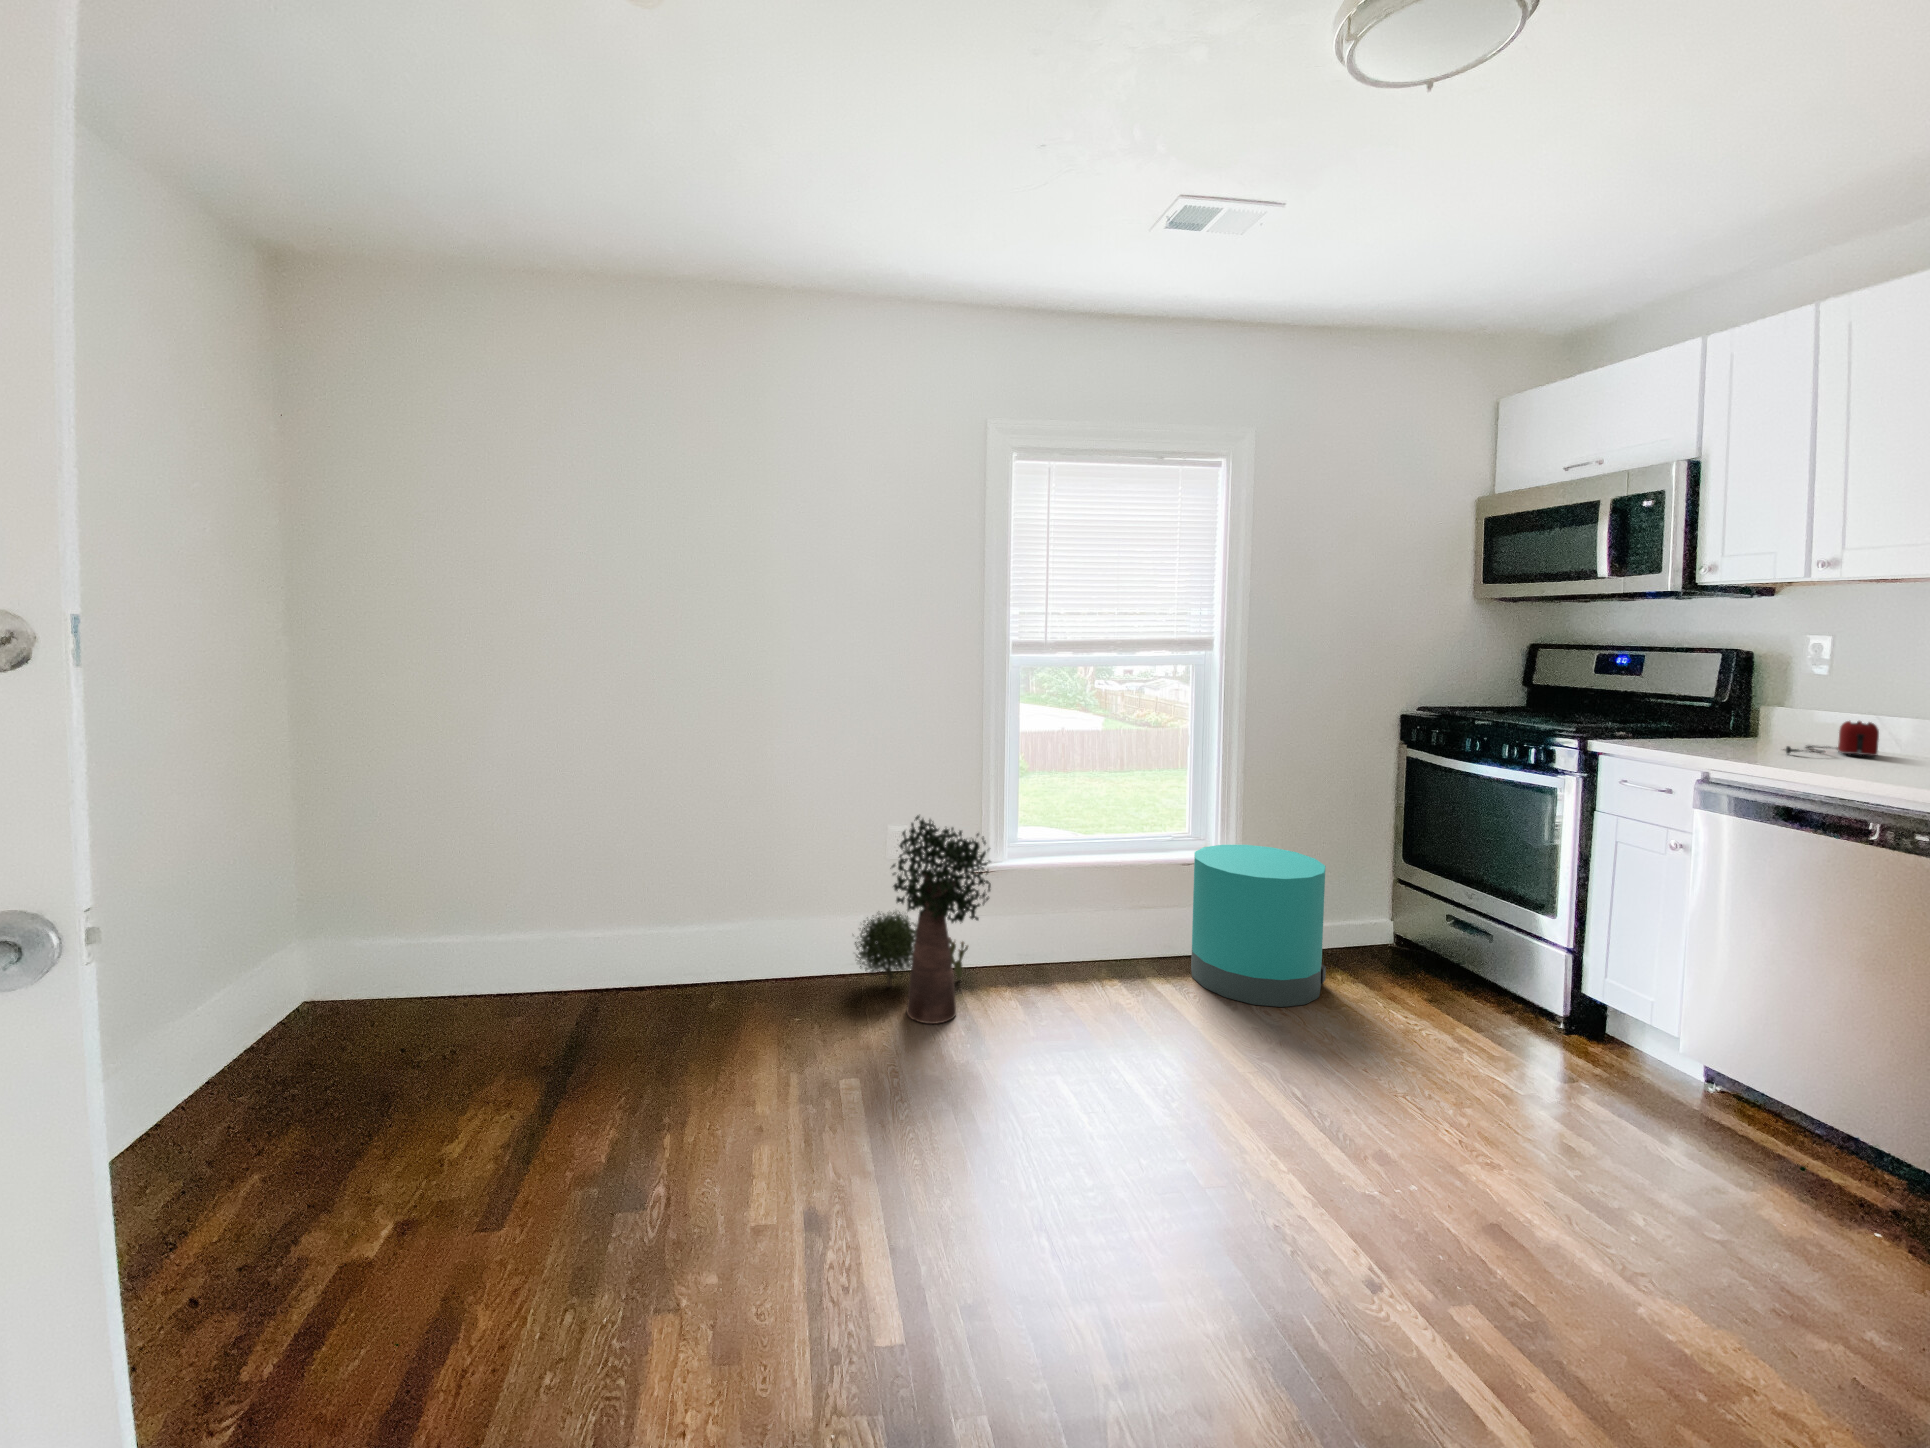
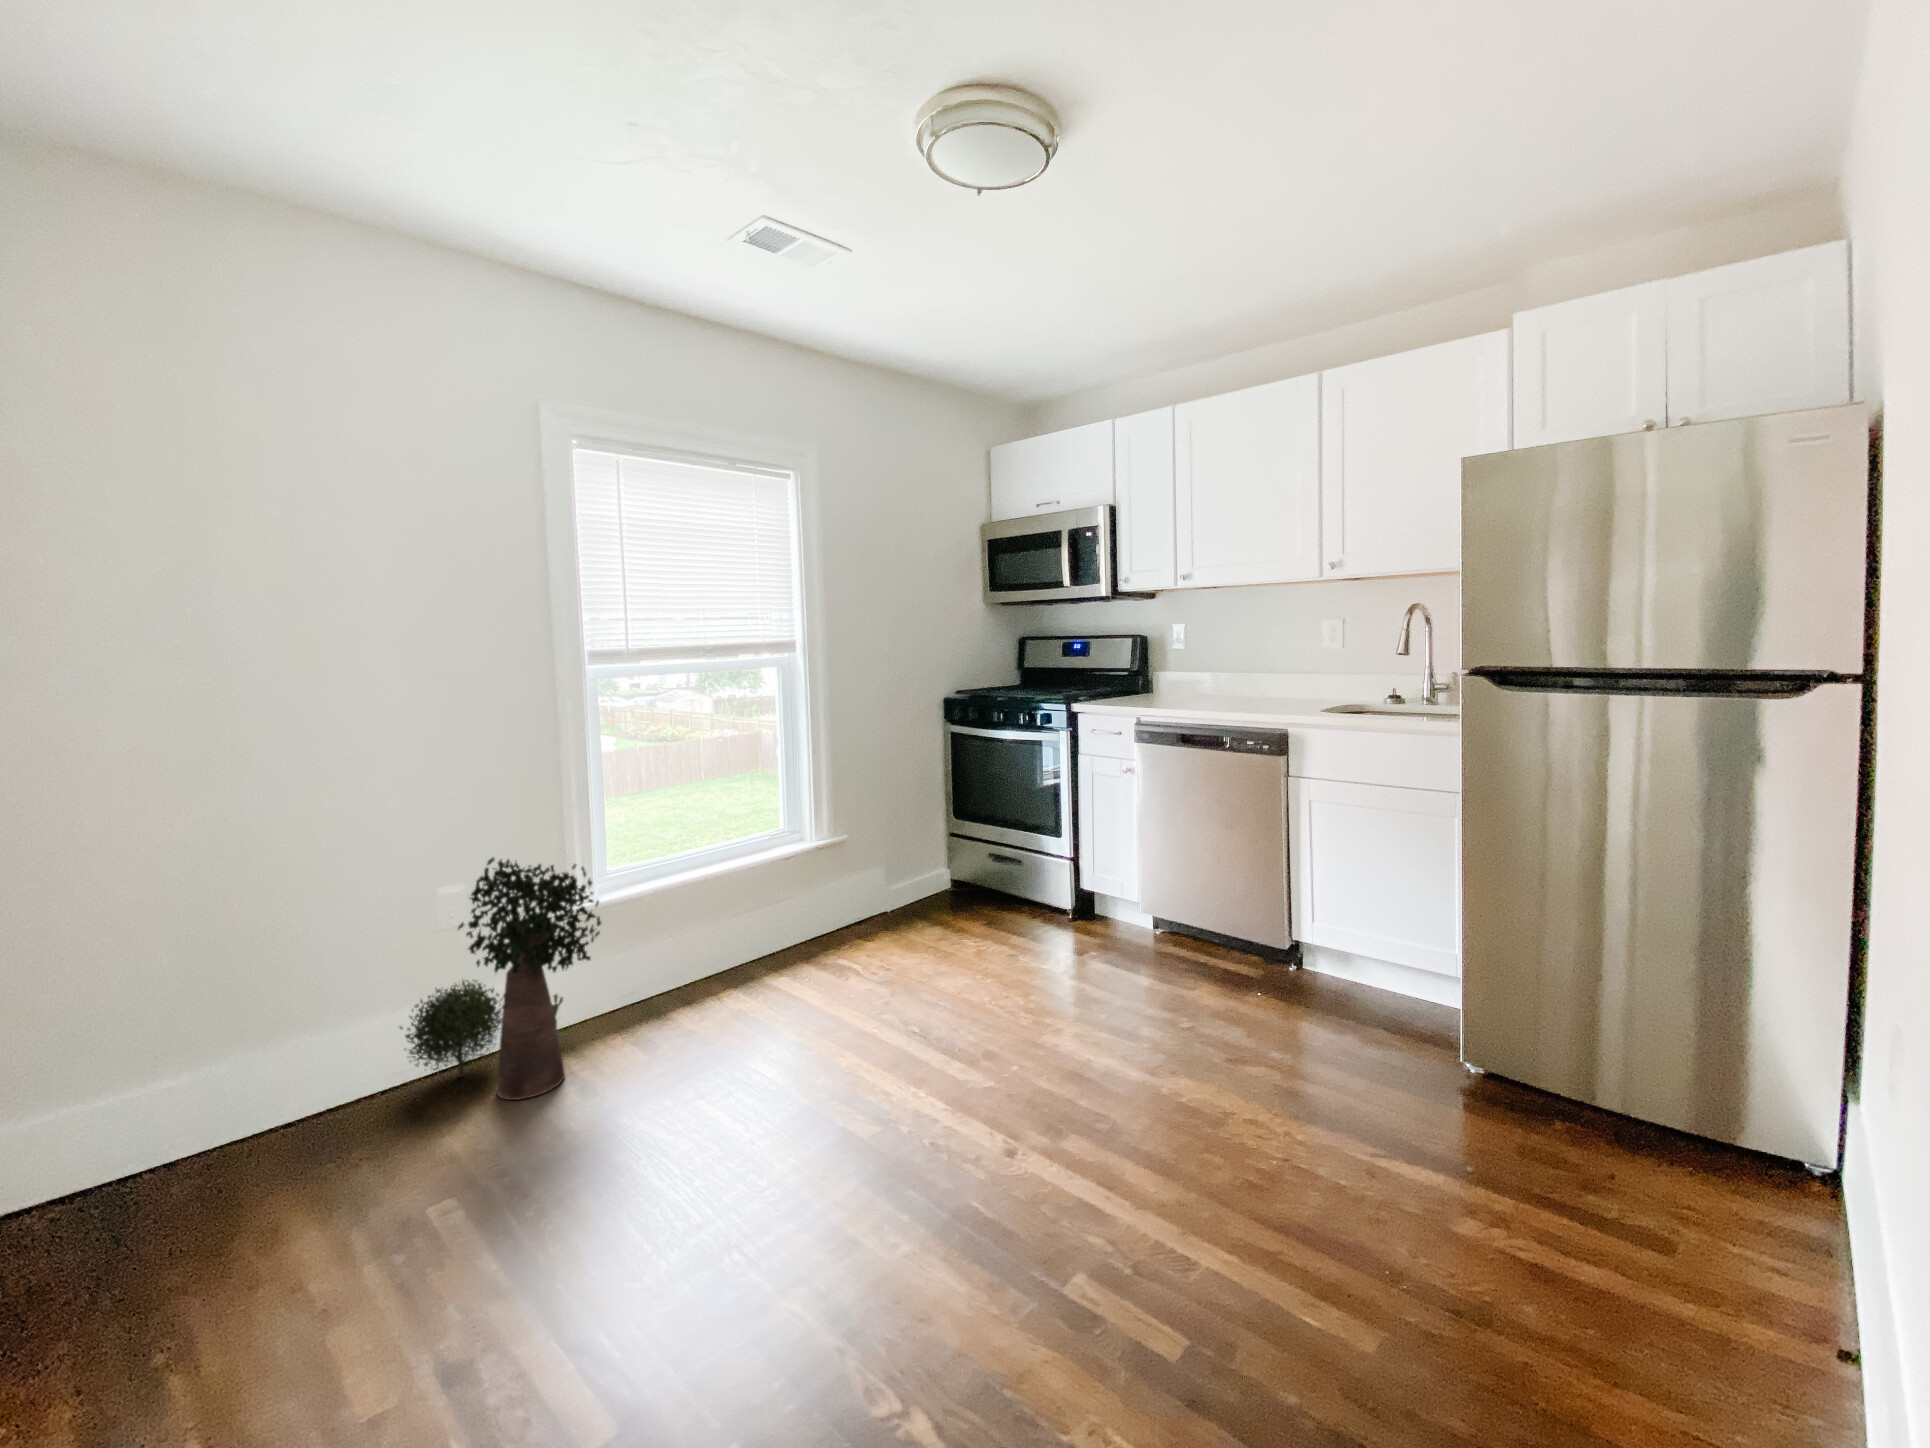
toaster: present [1785,721,1879,756] -> none [1171,677,1212,701]
trash can: present [1191,845,1326,1007] -> none [795,827,913,971]

